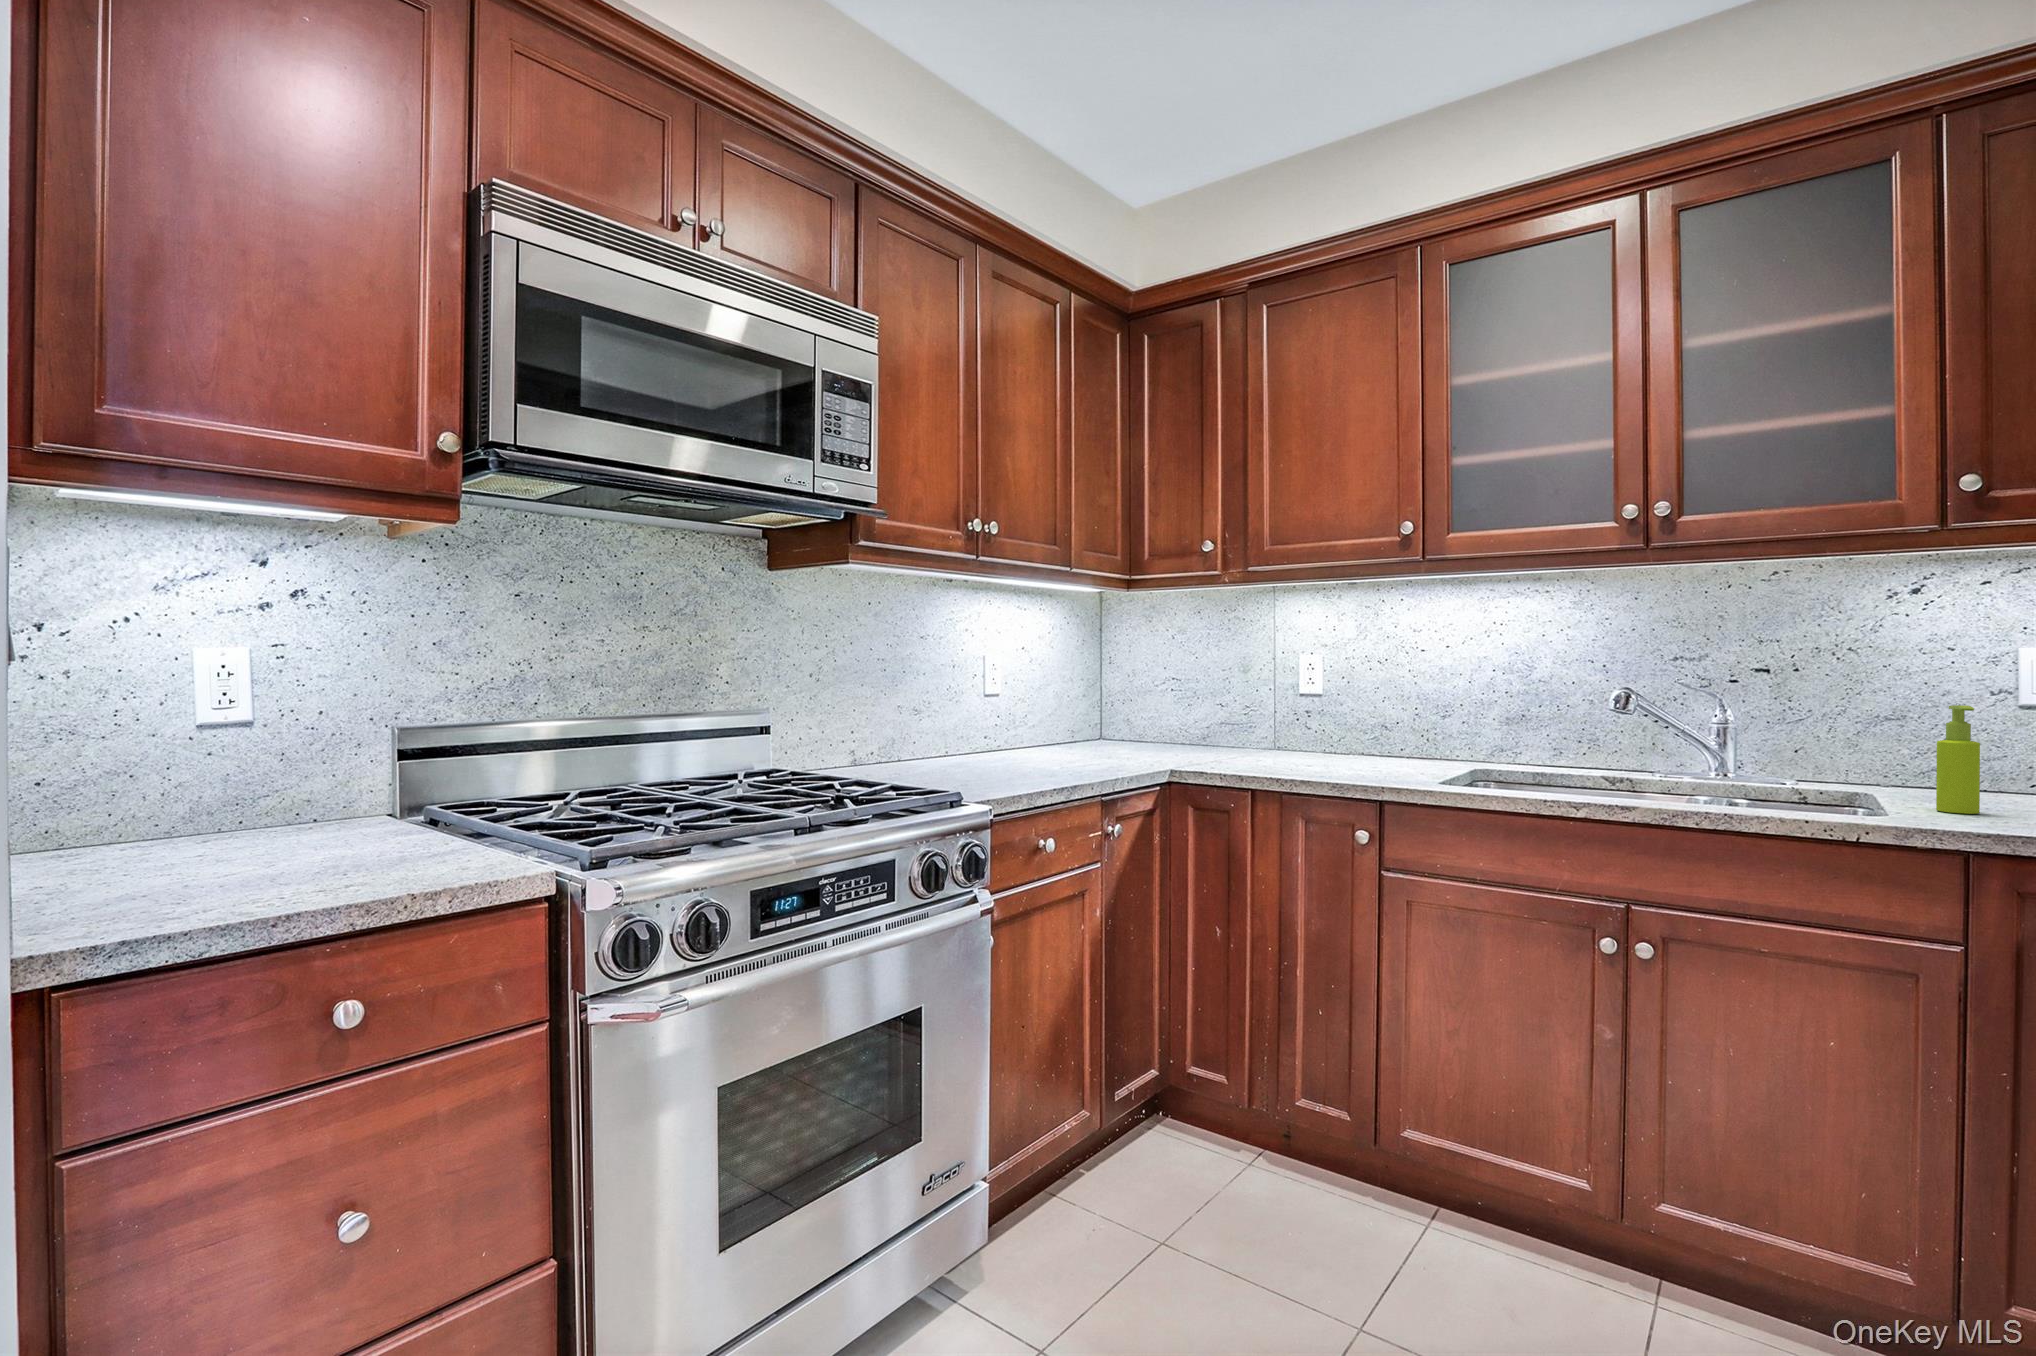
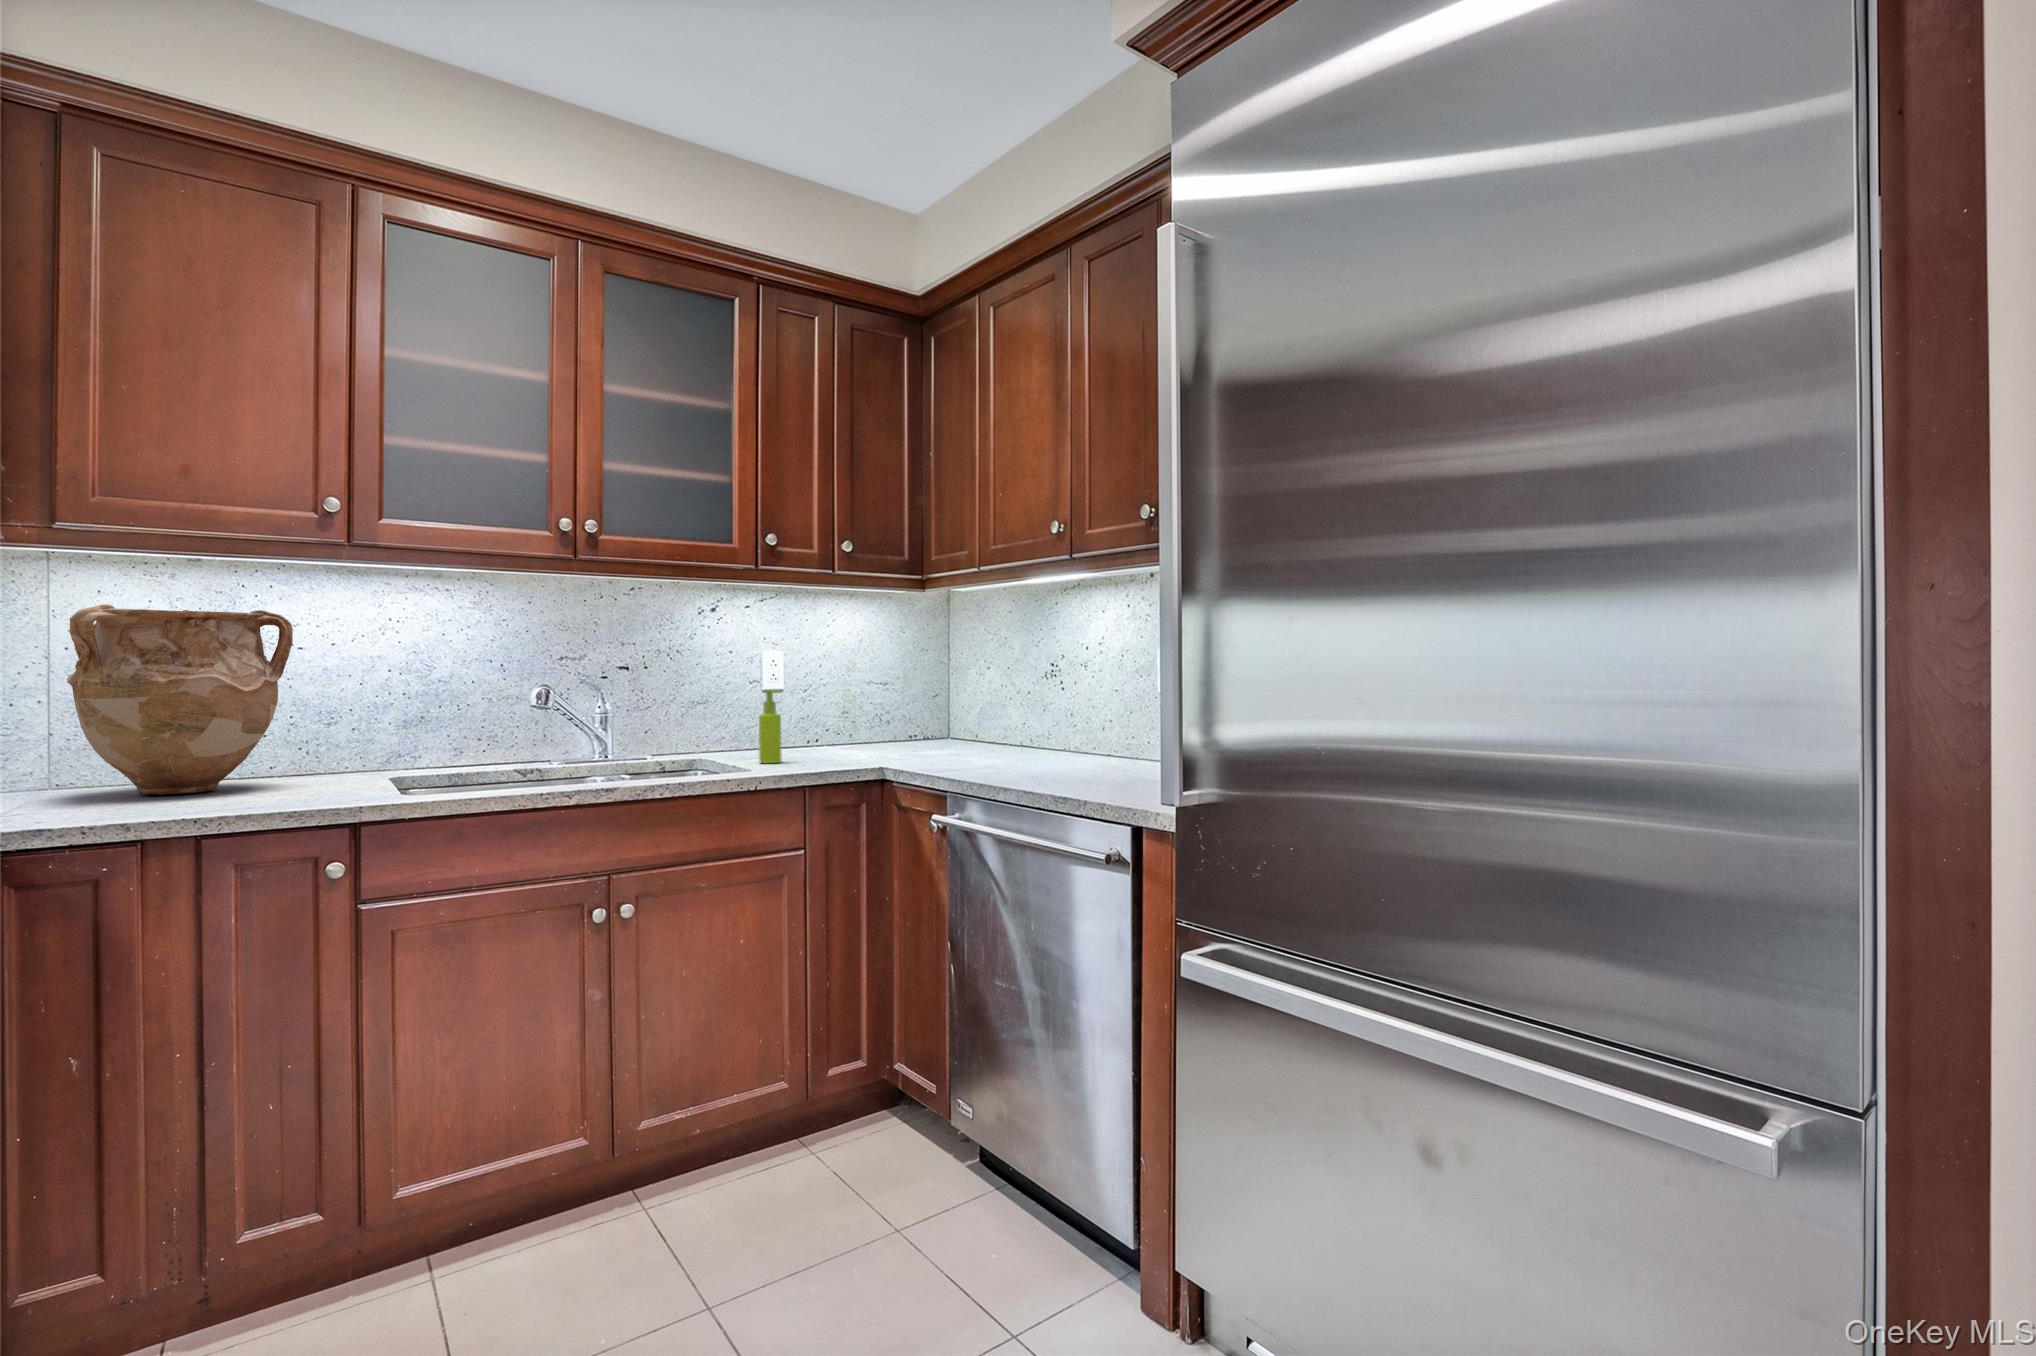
vase: none [1265,618,1405,761] -> present [67,604,293,795]

